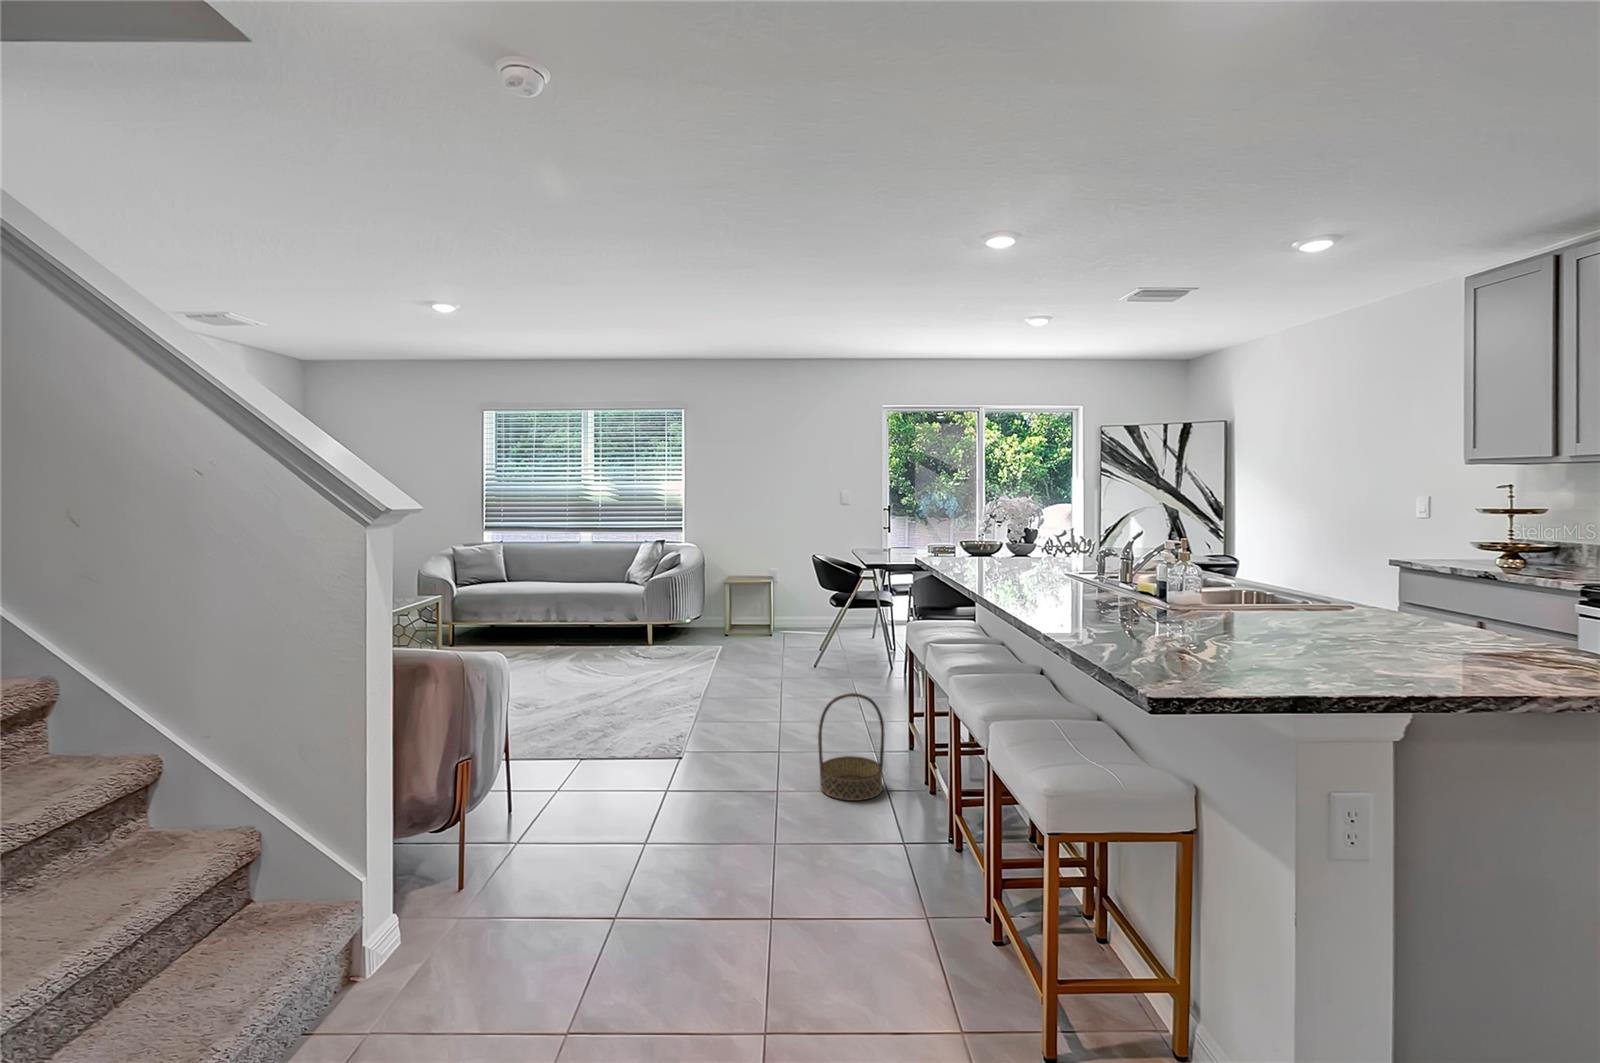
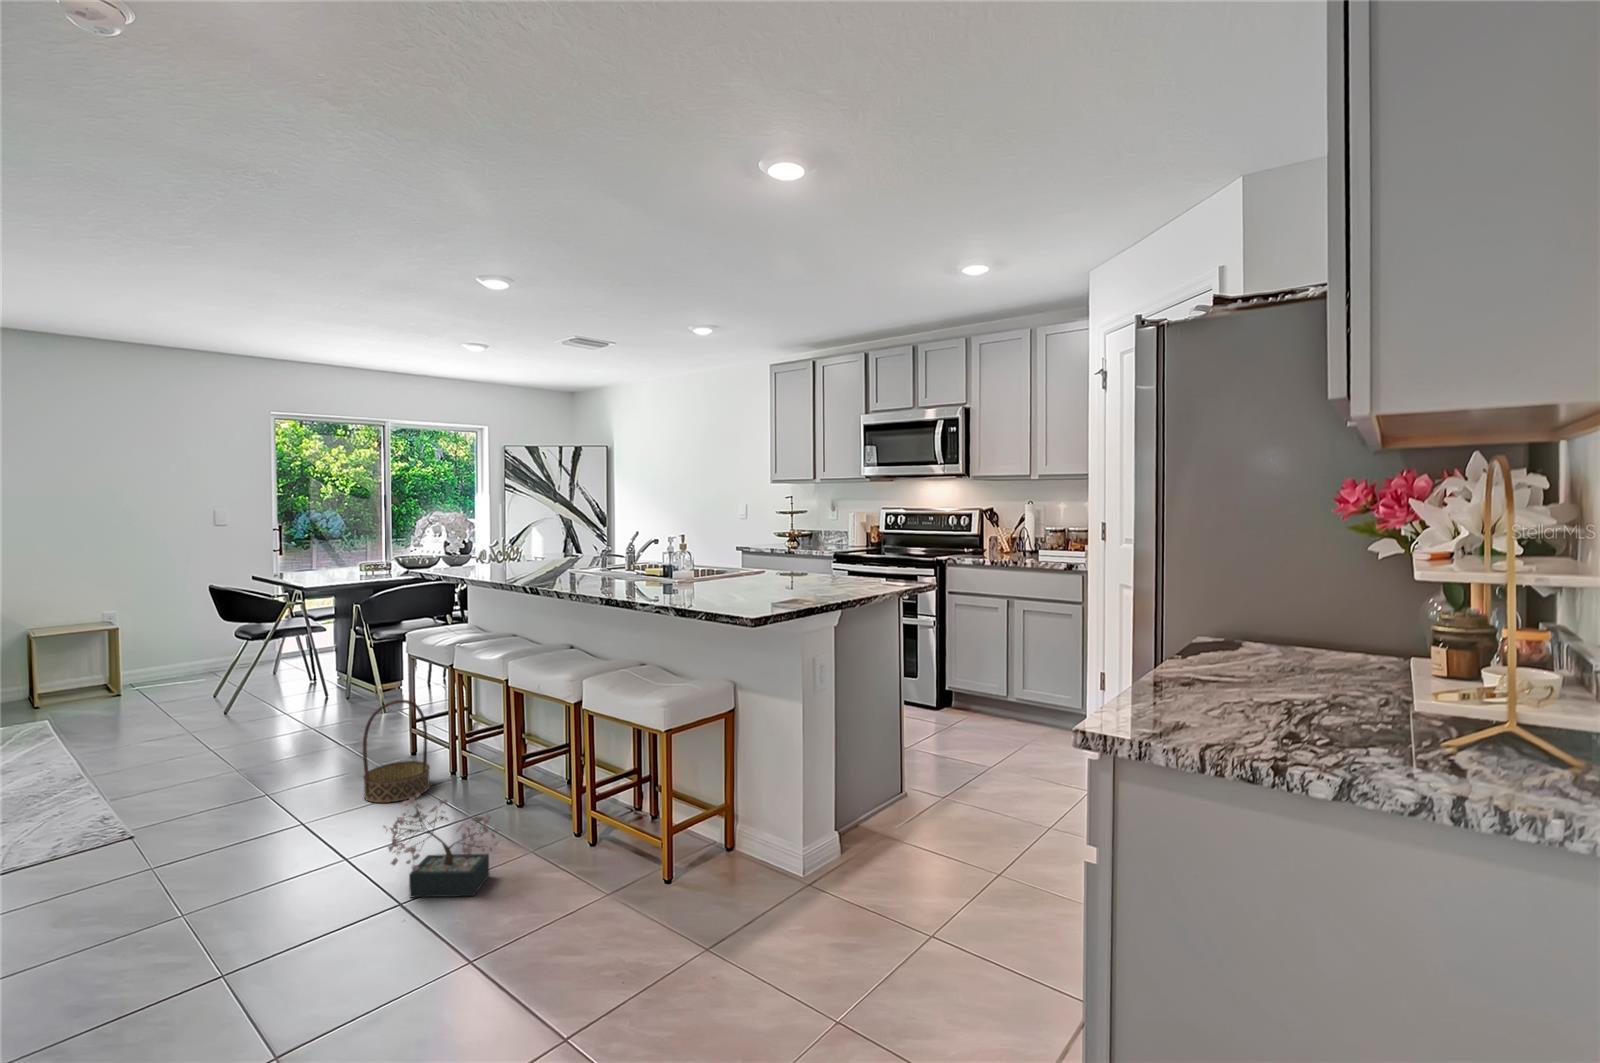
decorative plant: none [733,808,855,954] -> present [383,793,500,898]

